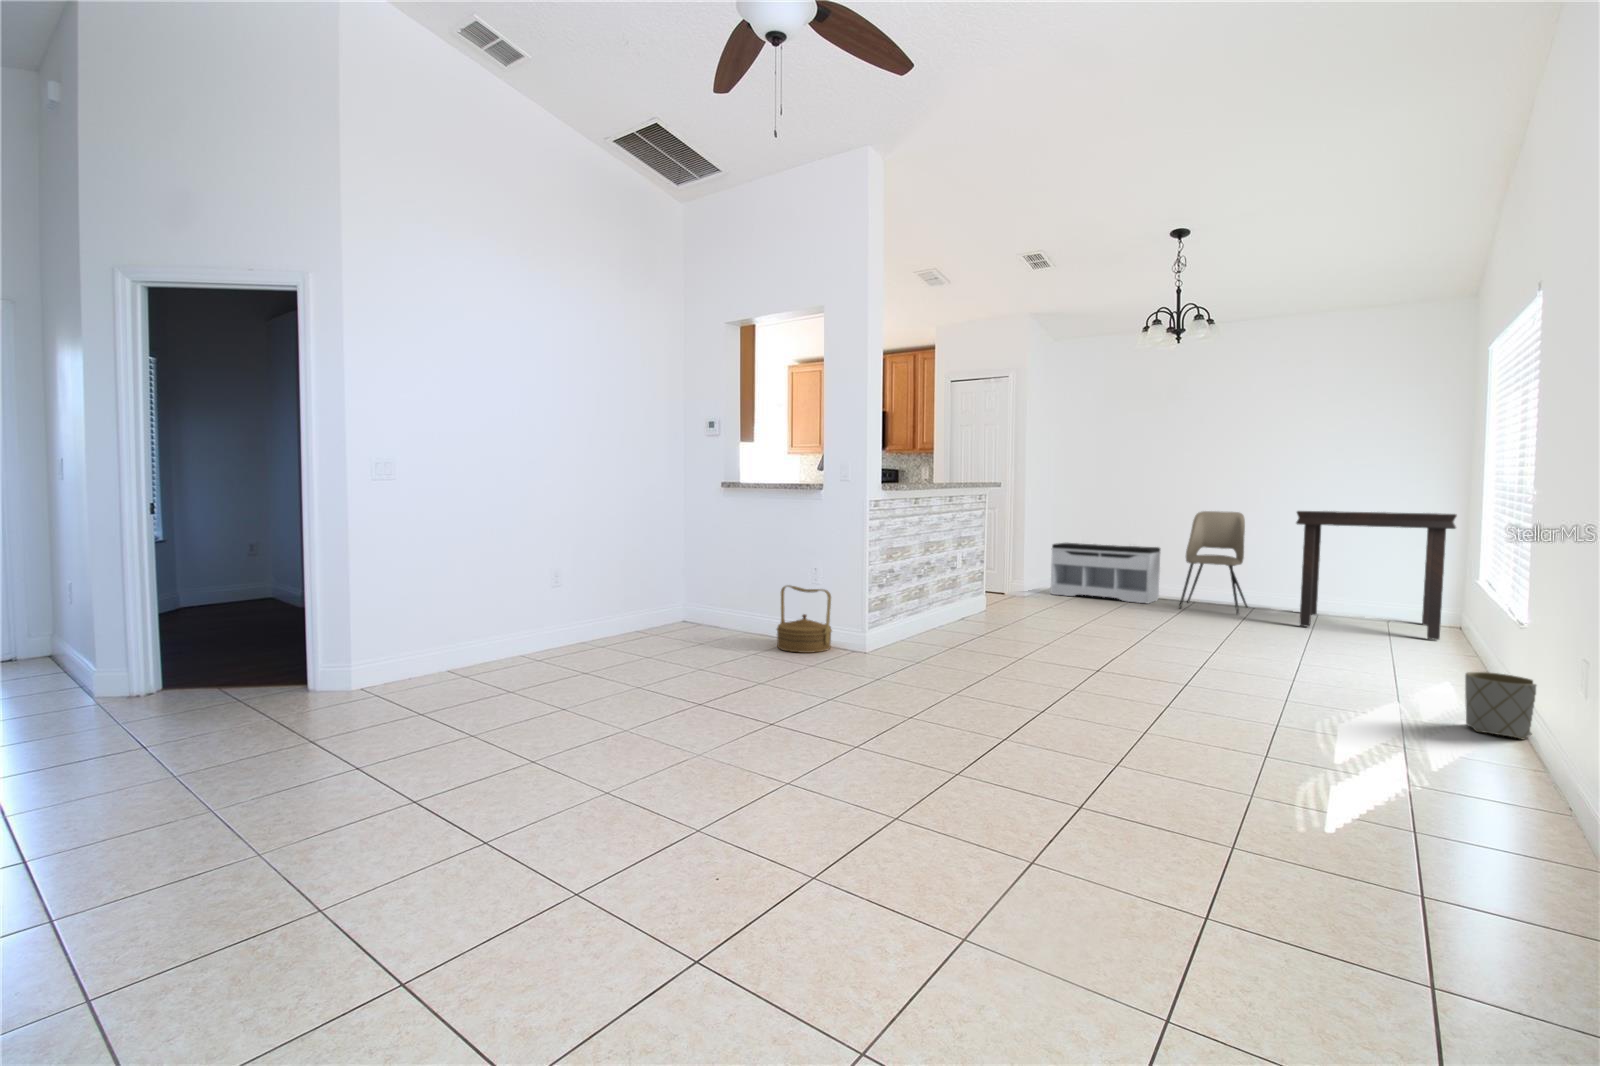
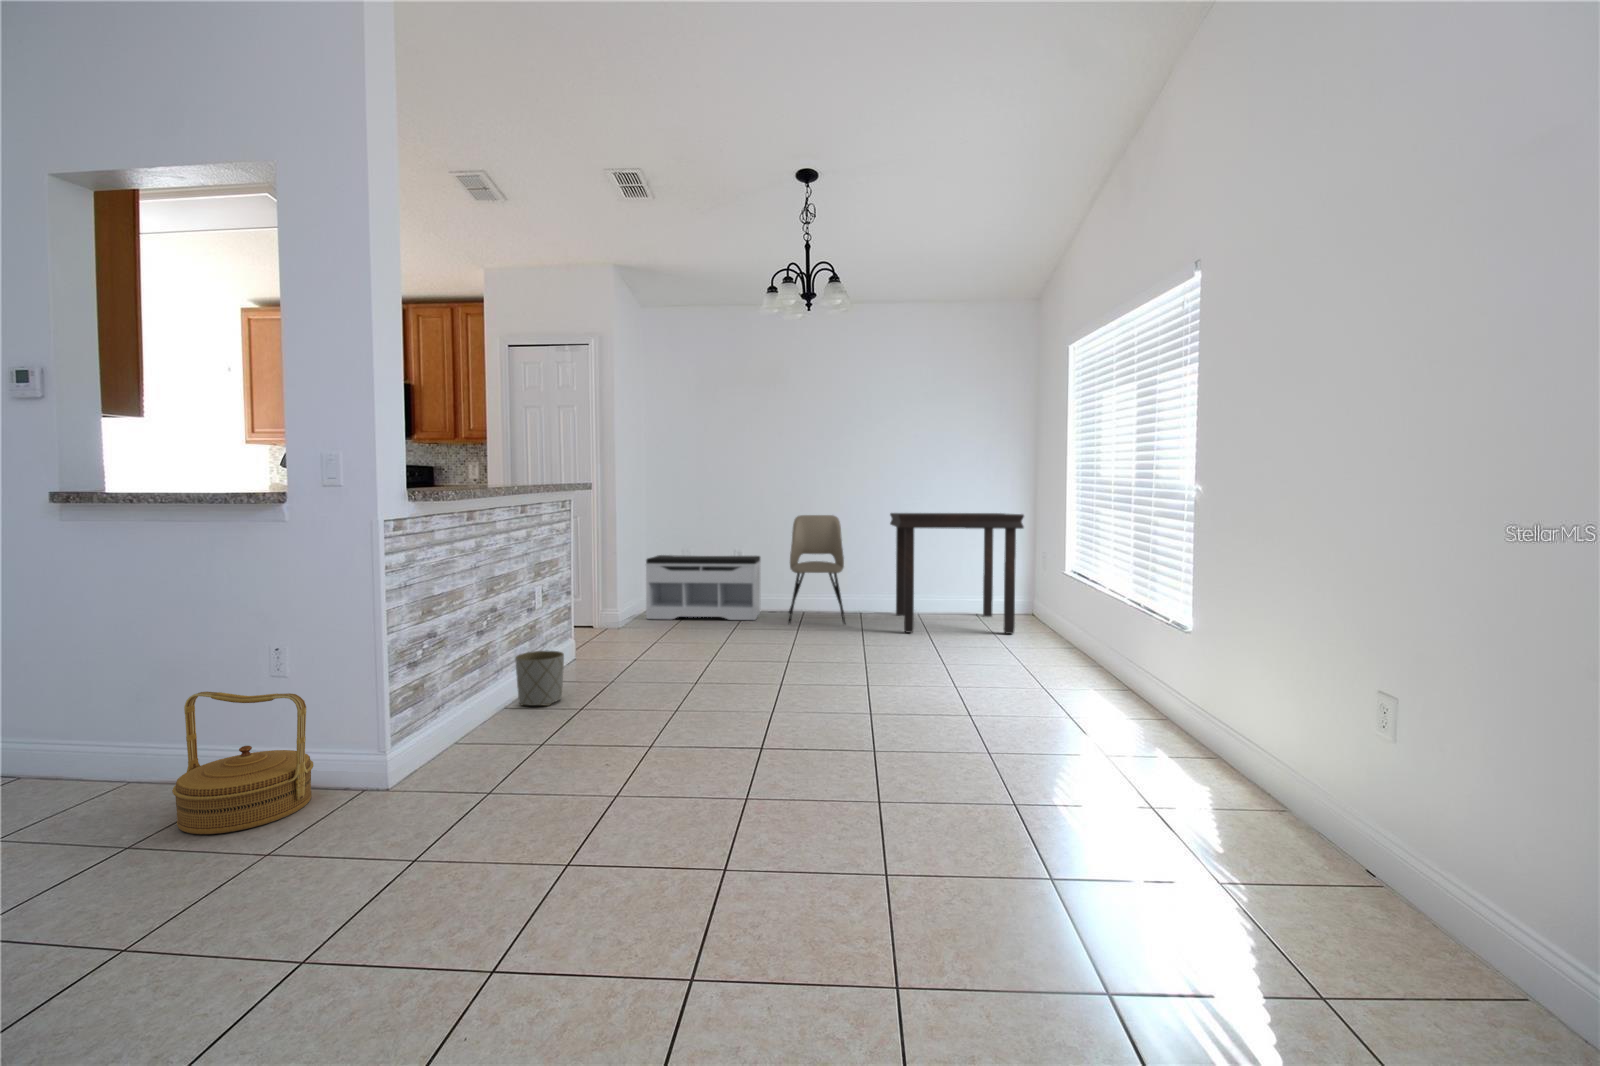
planter: present [1465,672,1537,739] -> present [515,651,564,706]

